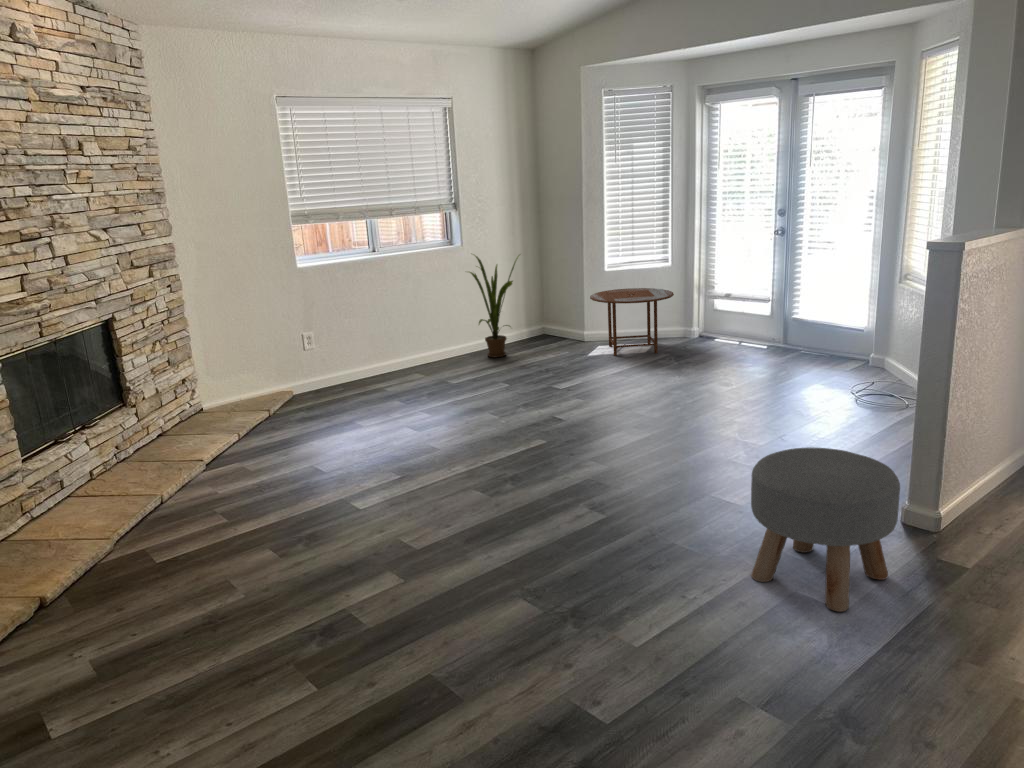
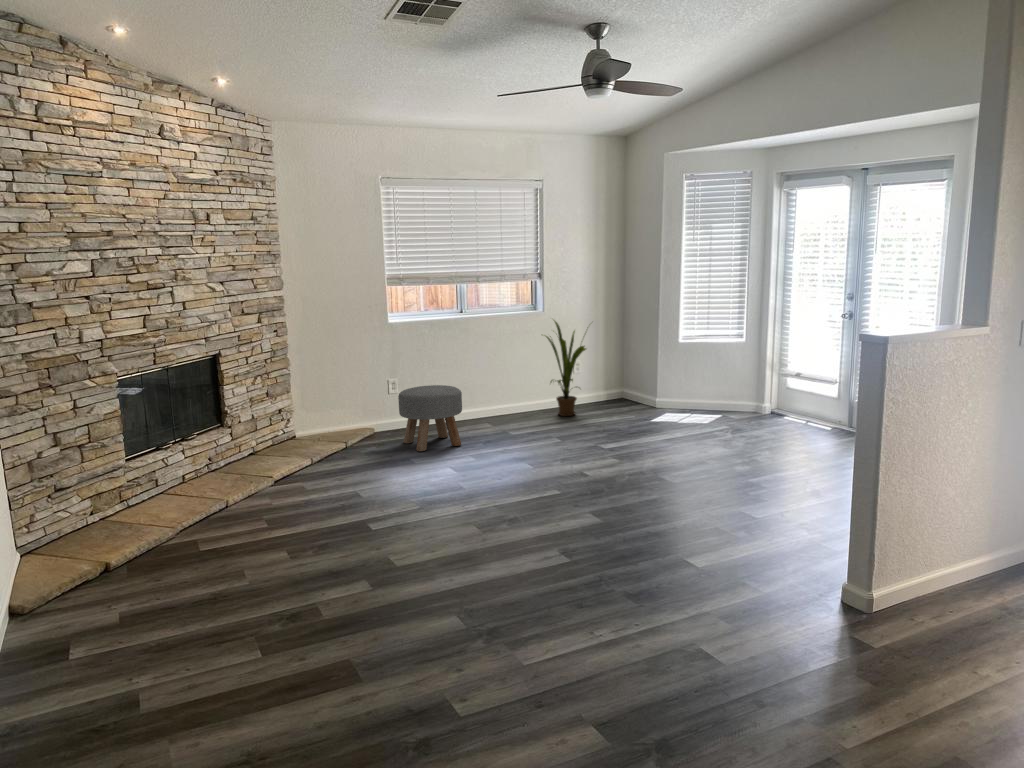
side table: present [590,288,674,356] -> none [657,361,740,425]
ottoman: present [751,447,900,612] -> present [398,385,462,451]

